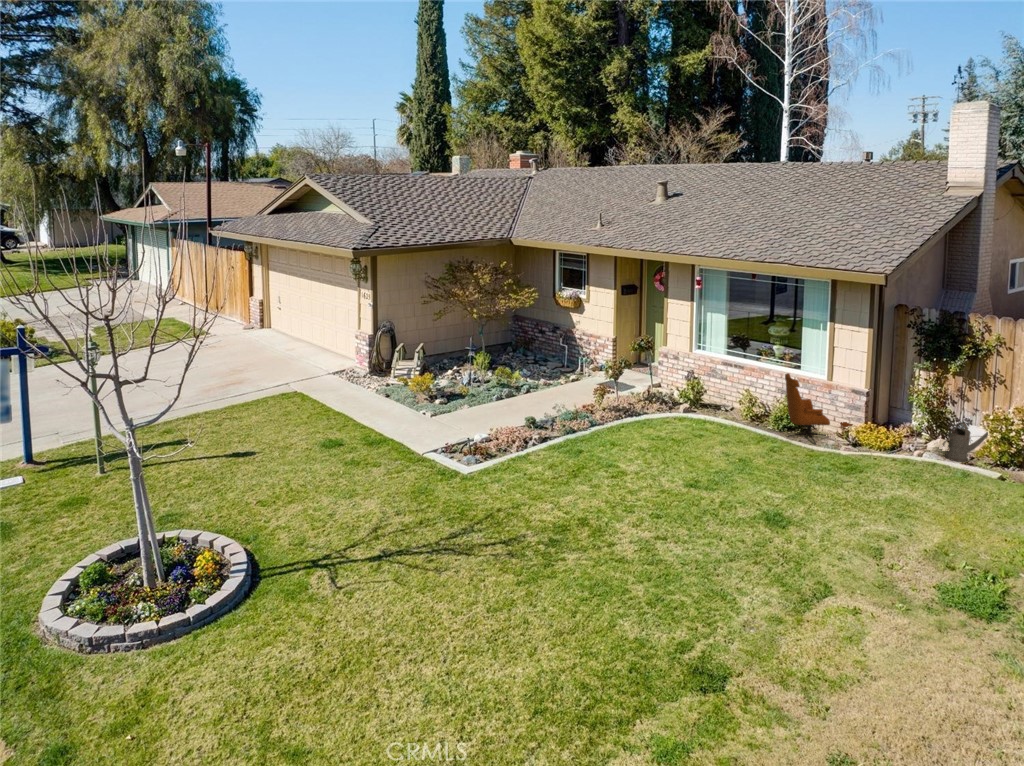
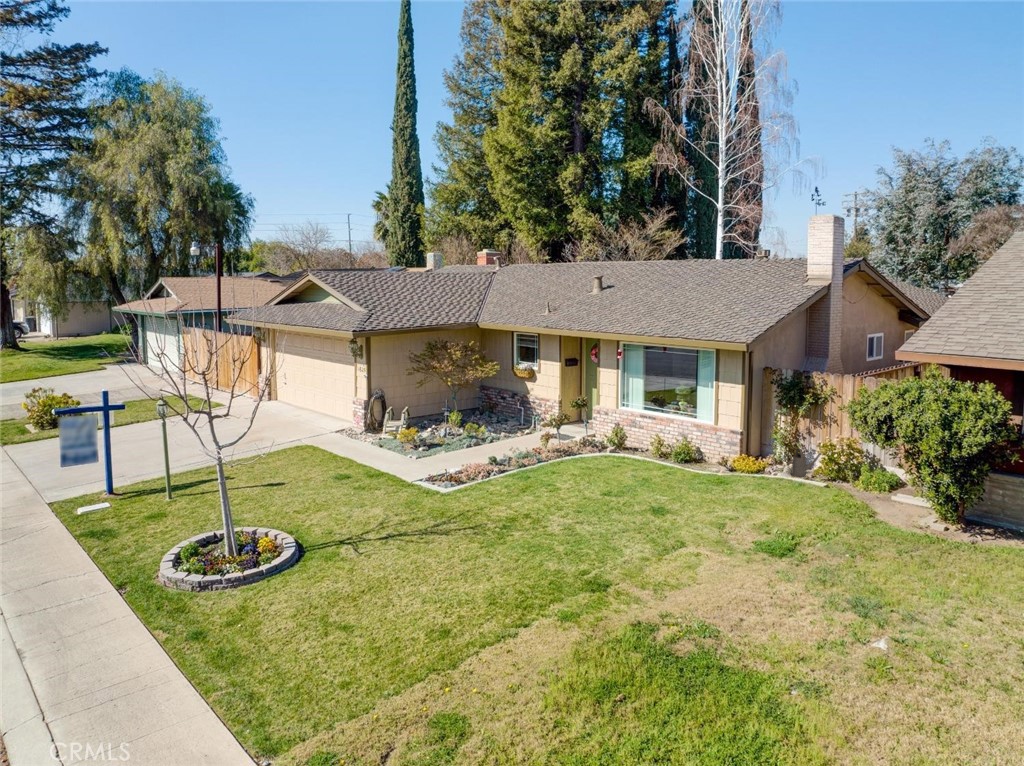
lounge chair: present [785,373,853,444] -> none [679,418,739,470]

